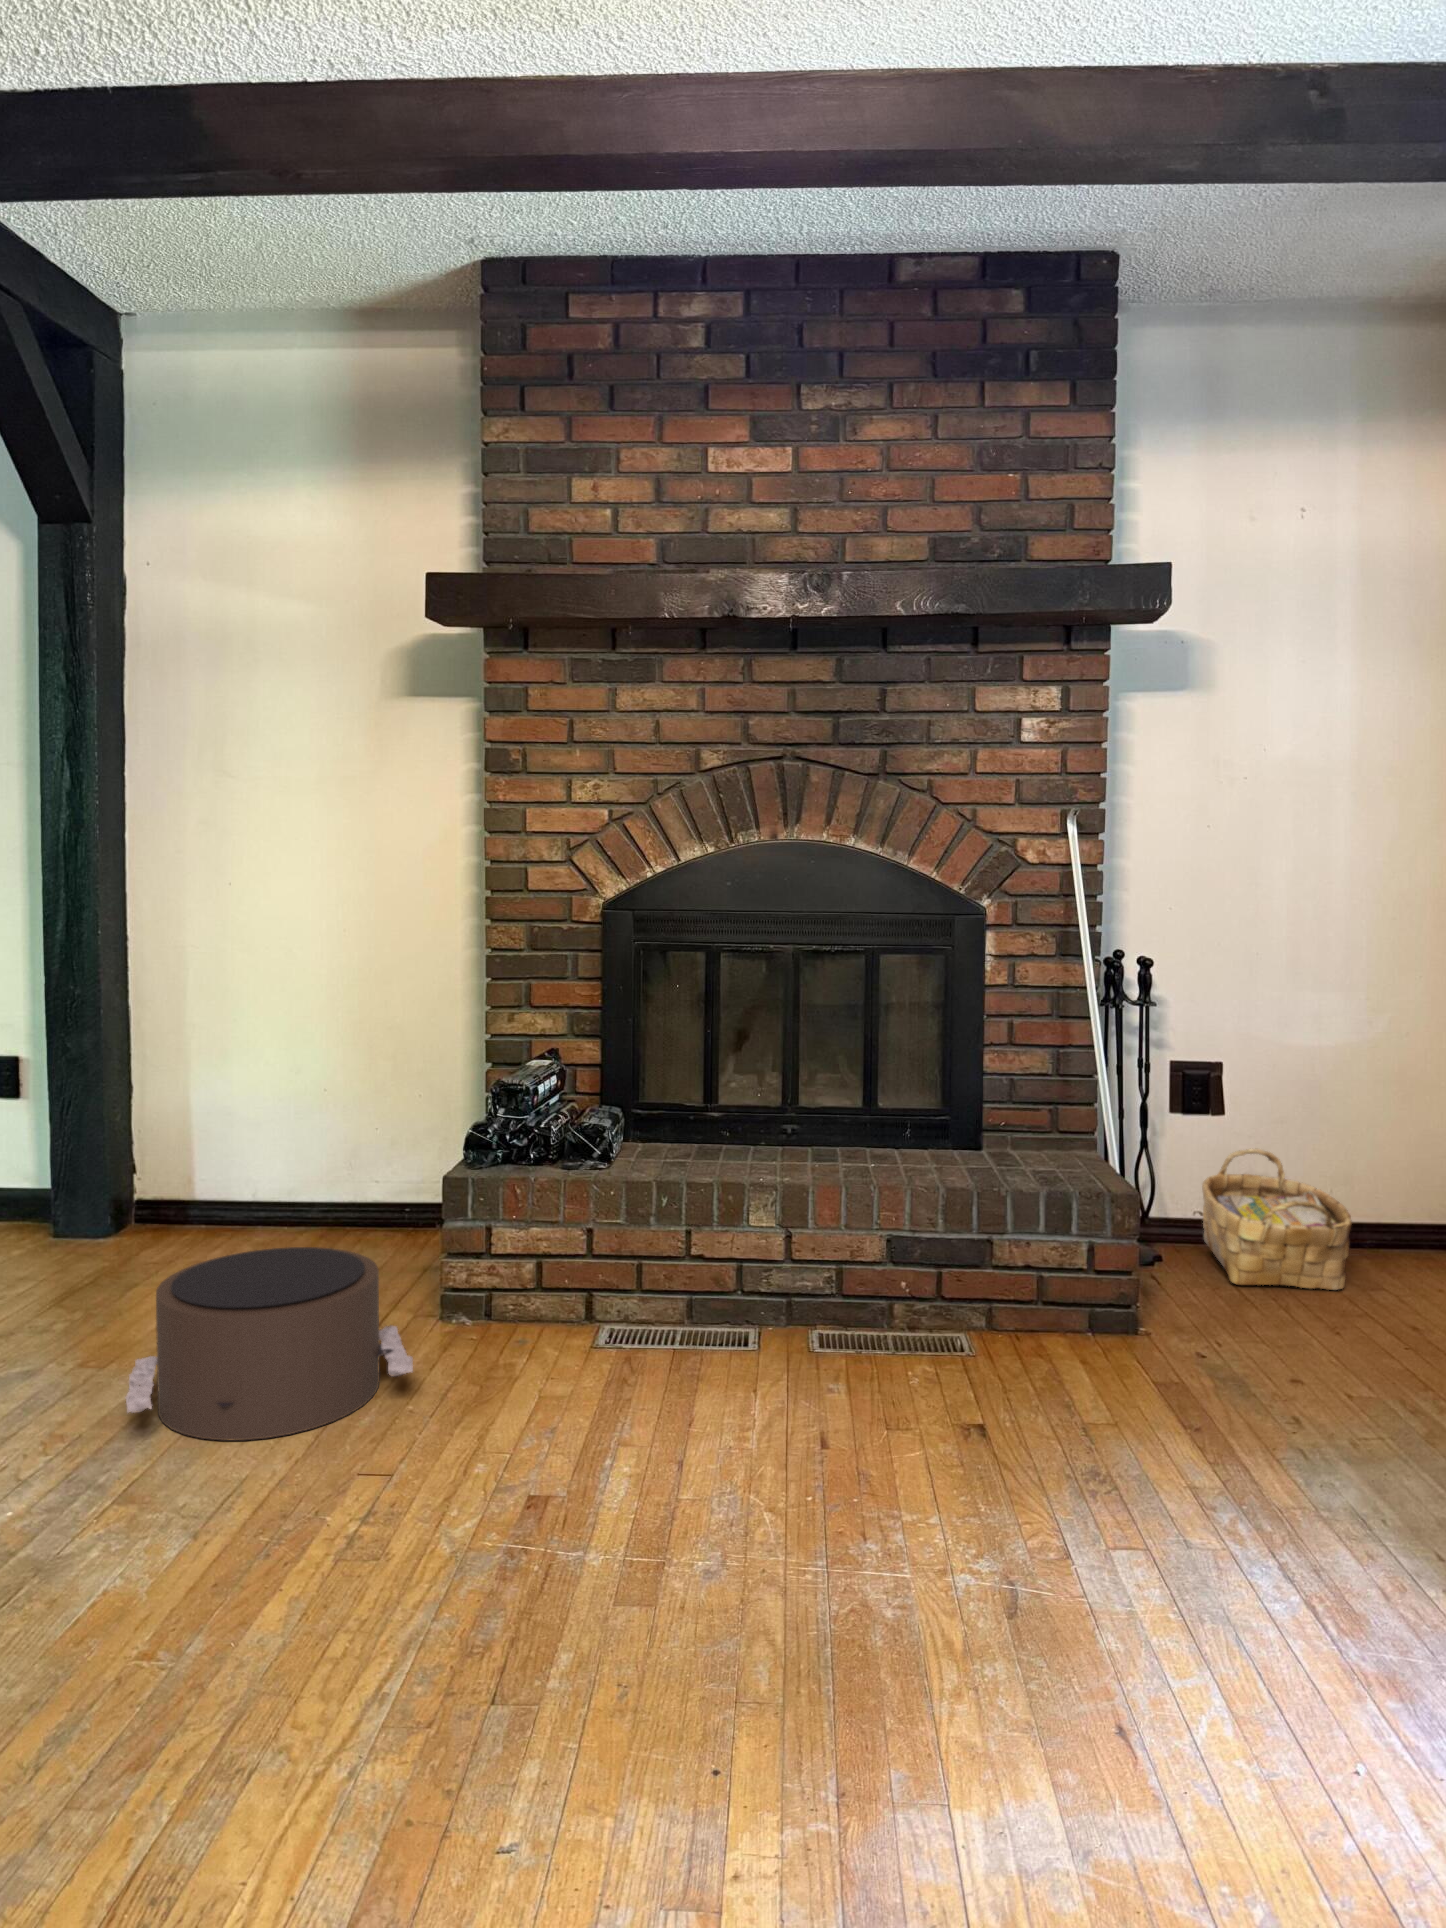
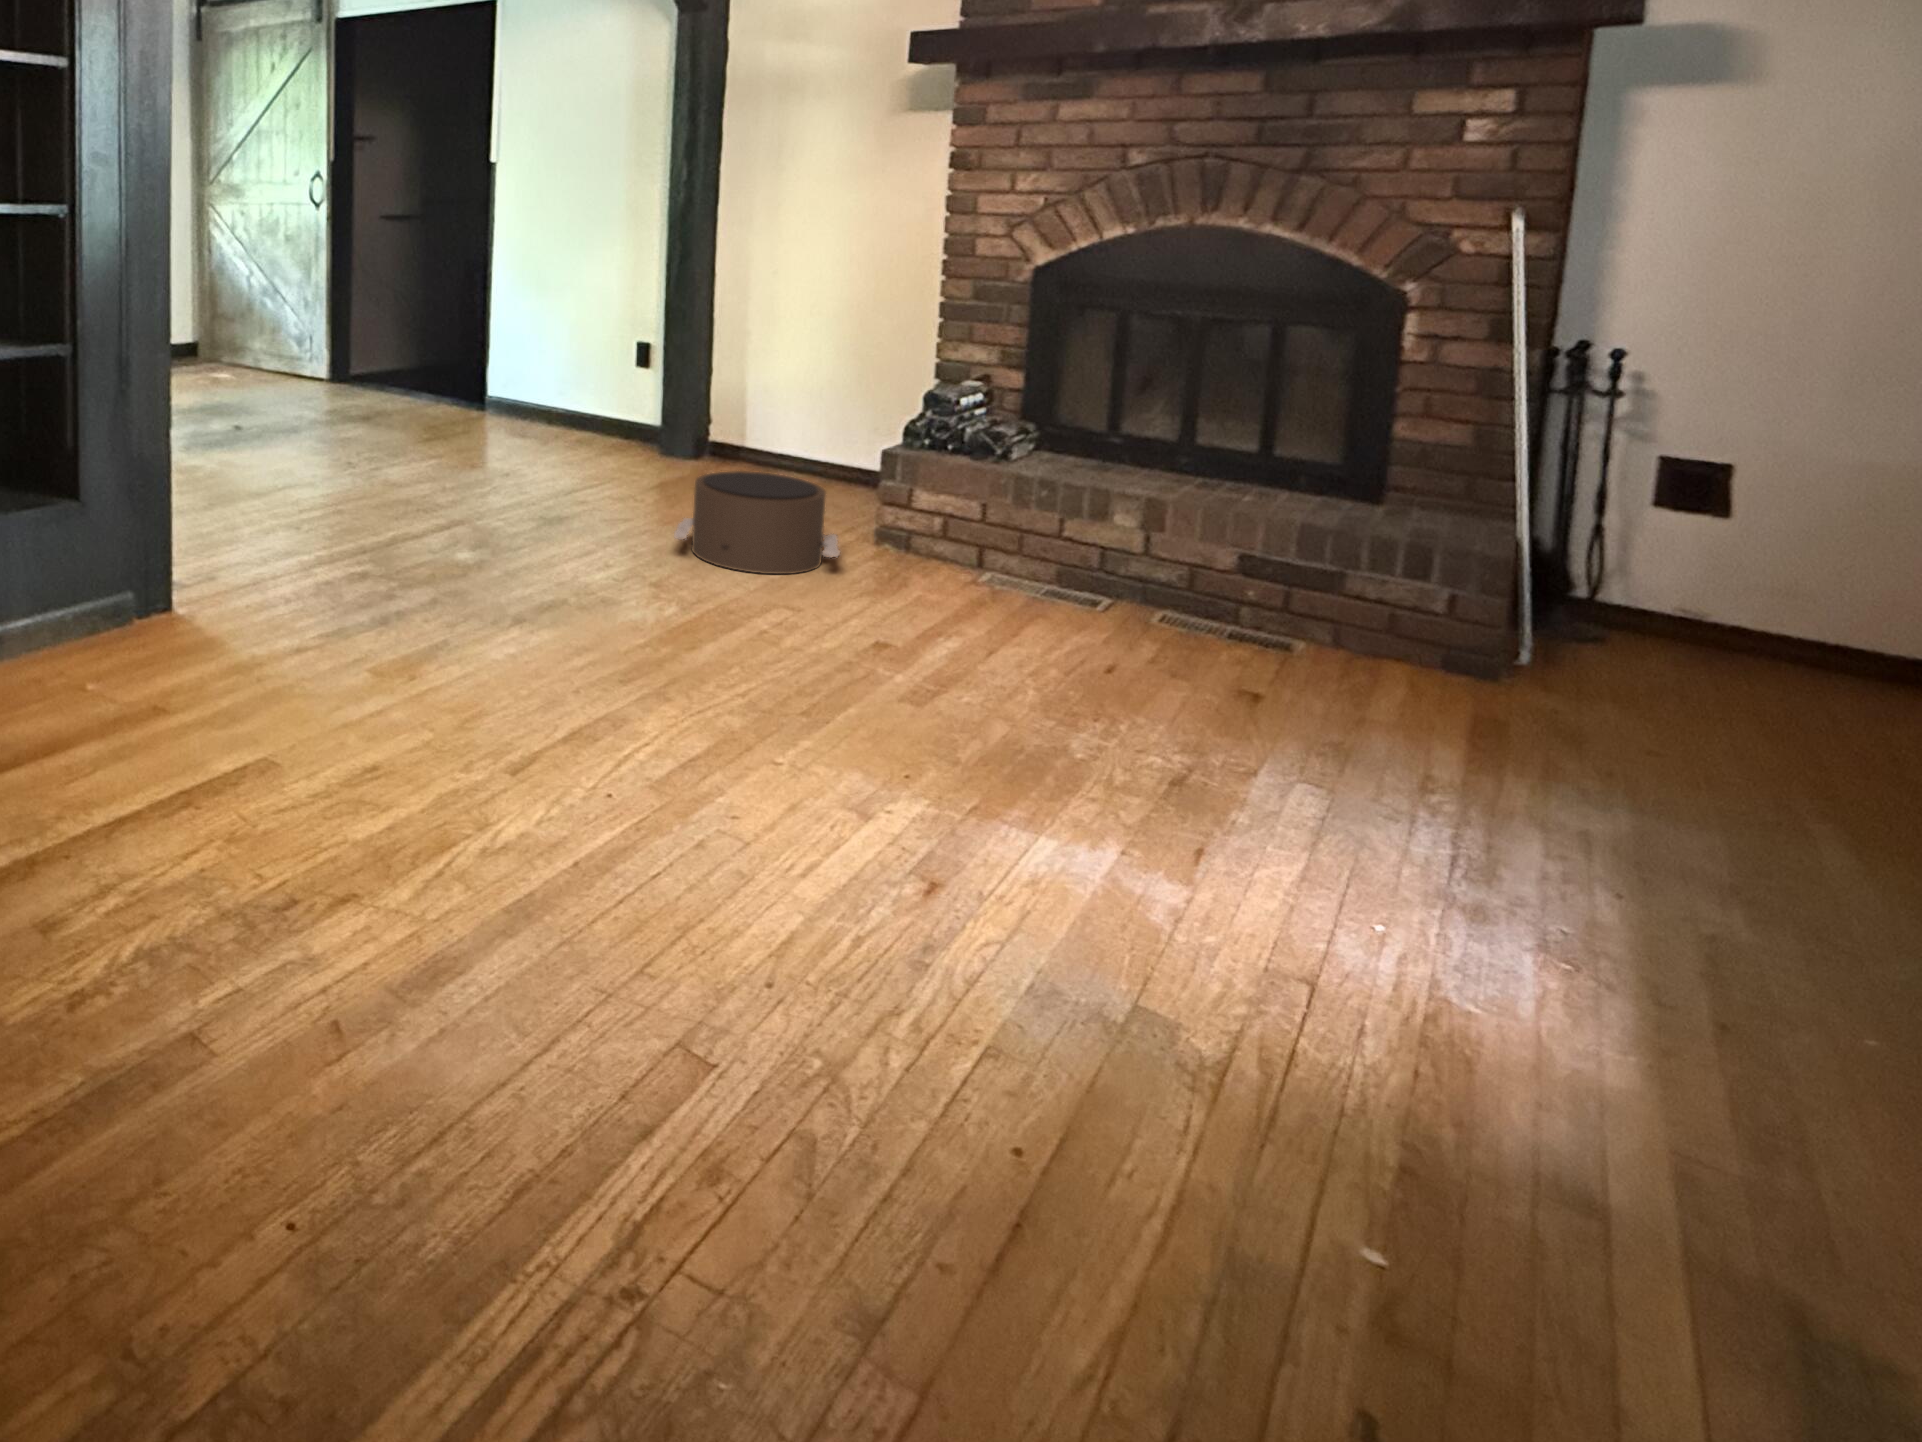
woven basket: present [1202,1149,1352,1290] -> none [1665,563,1866,716]

